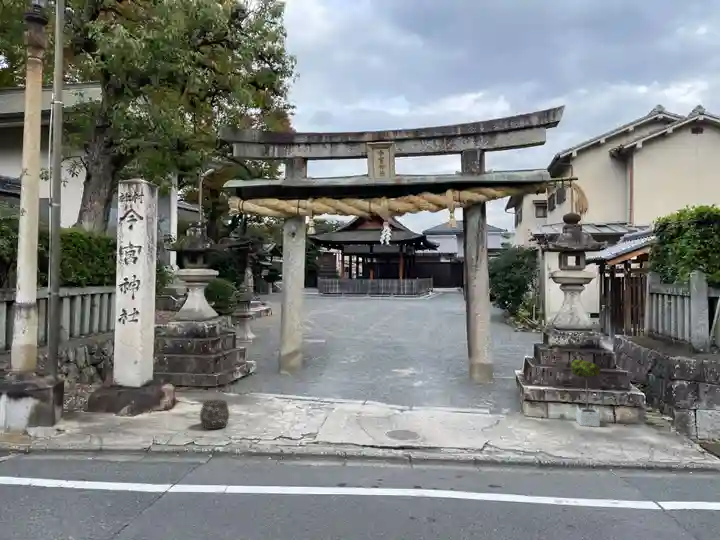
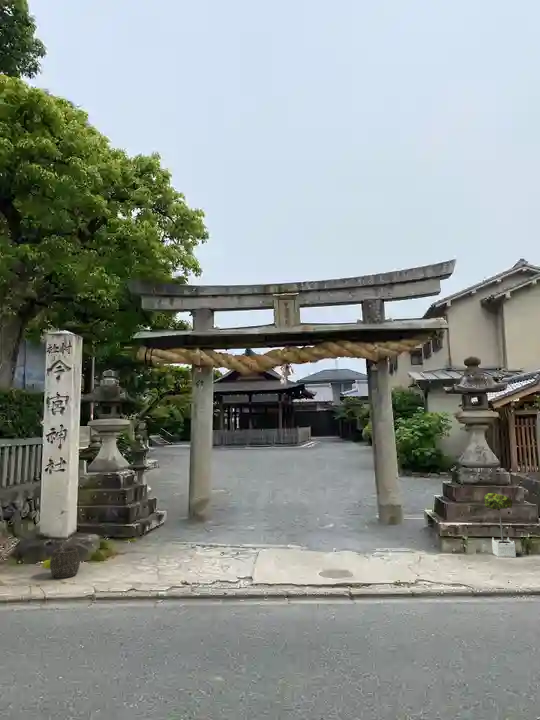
woven basket: present [200,400,229,429] -> present [50,548,80,578]

